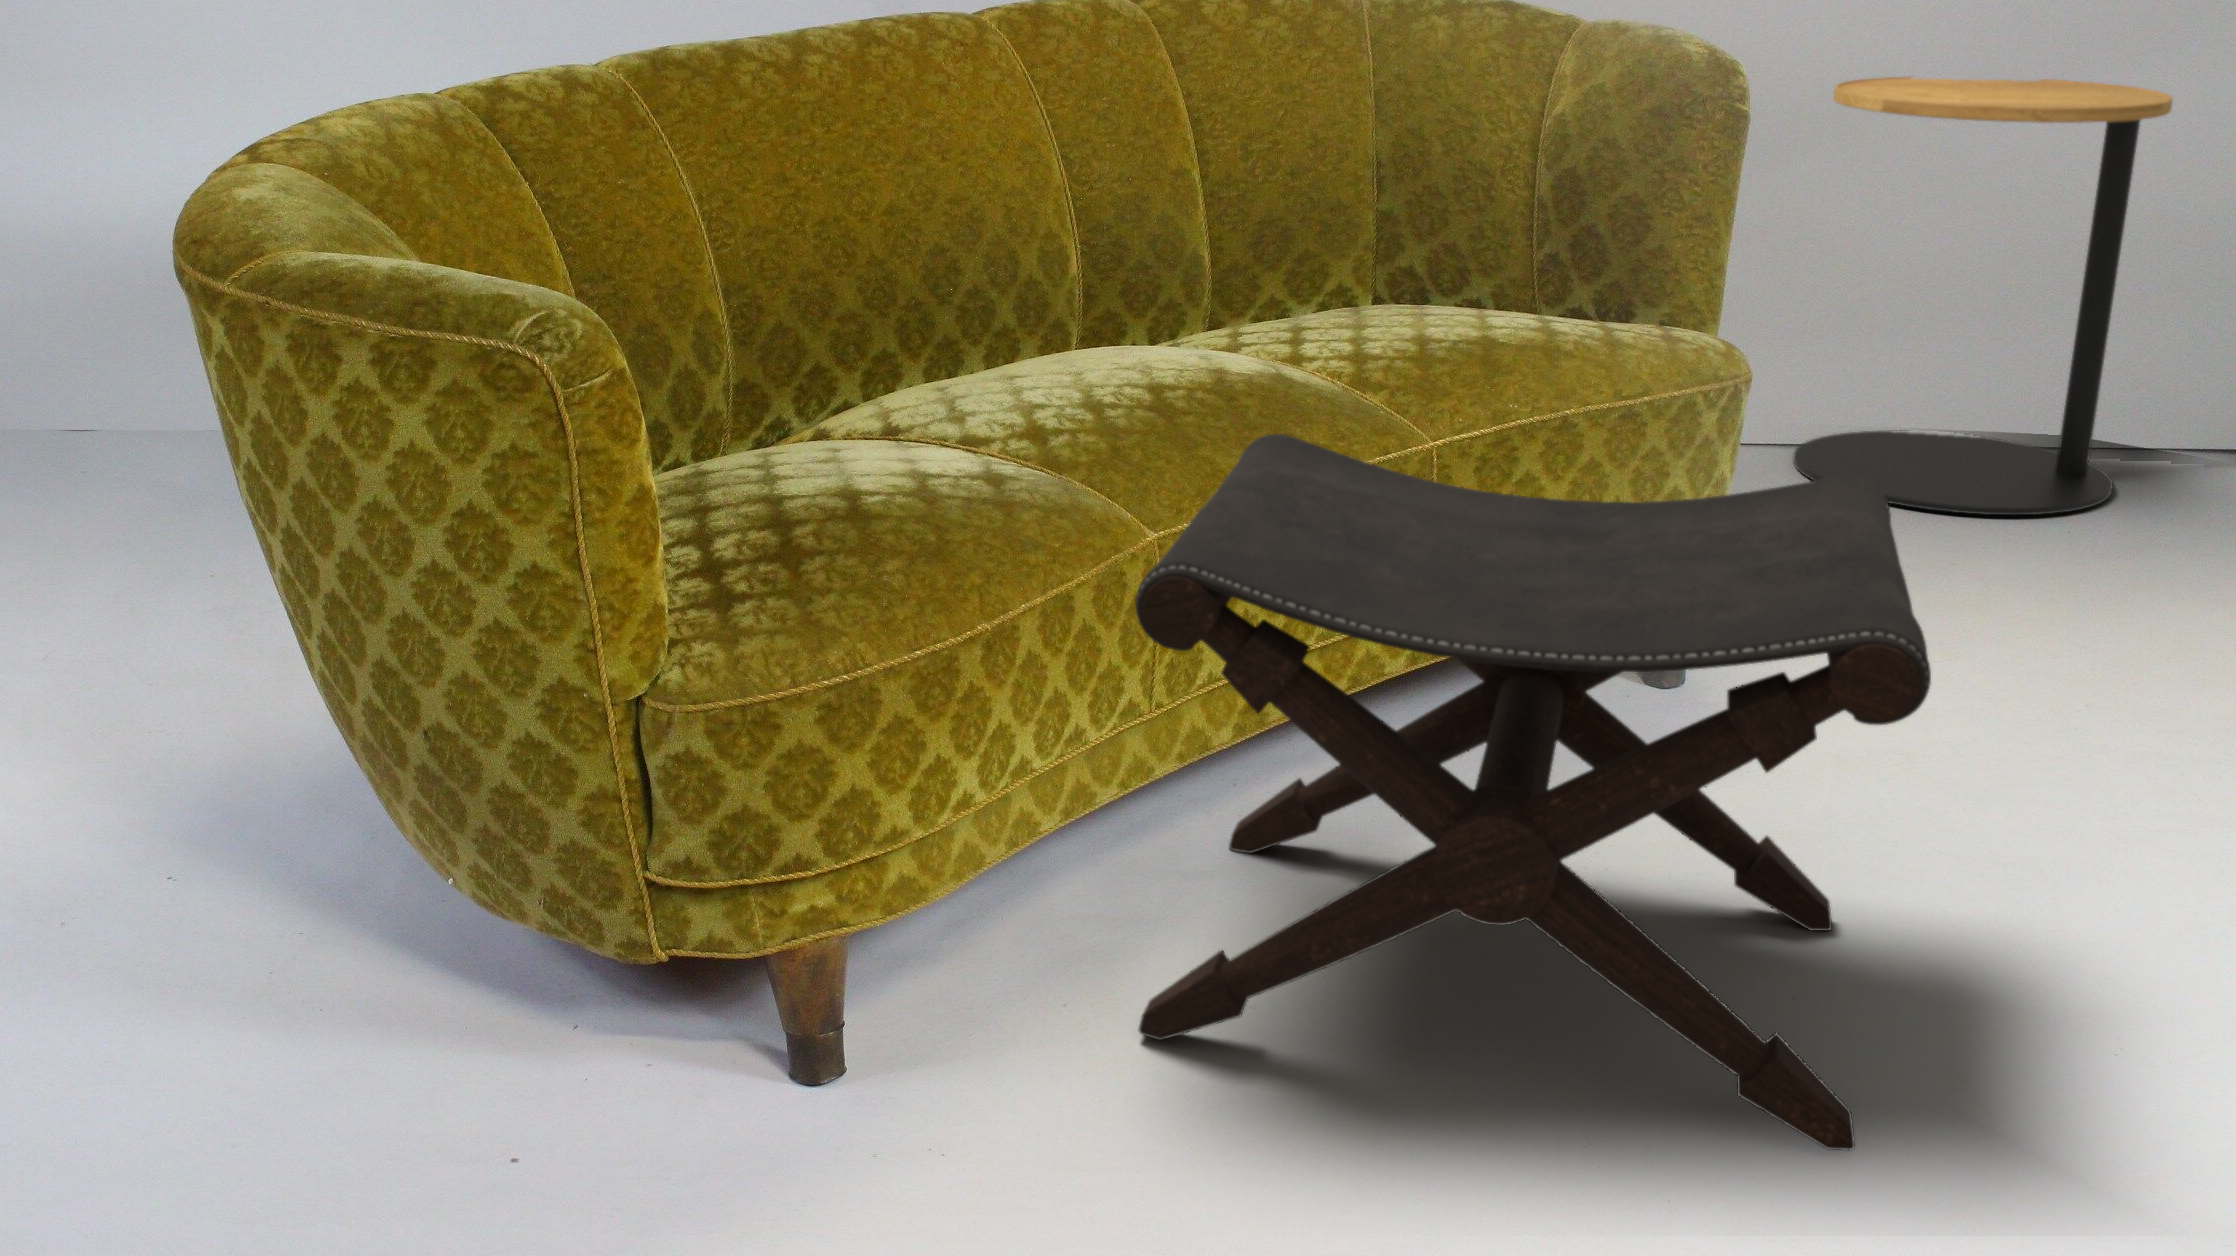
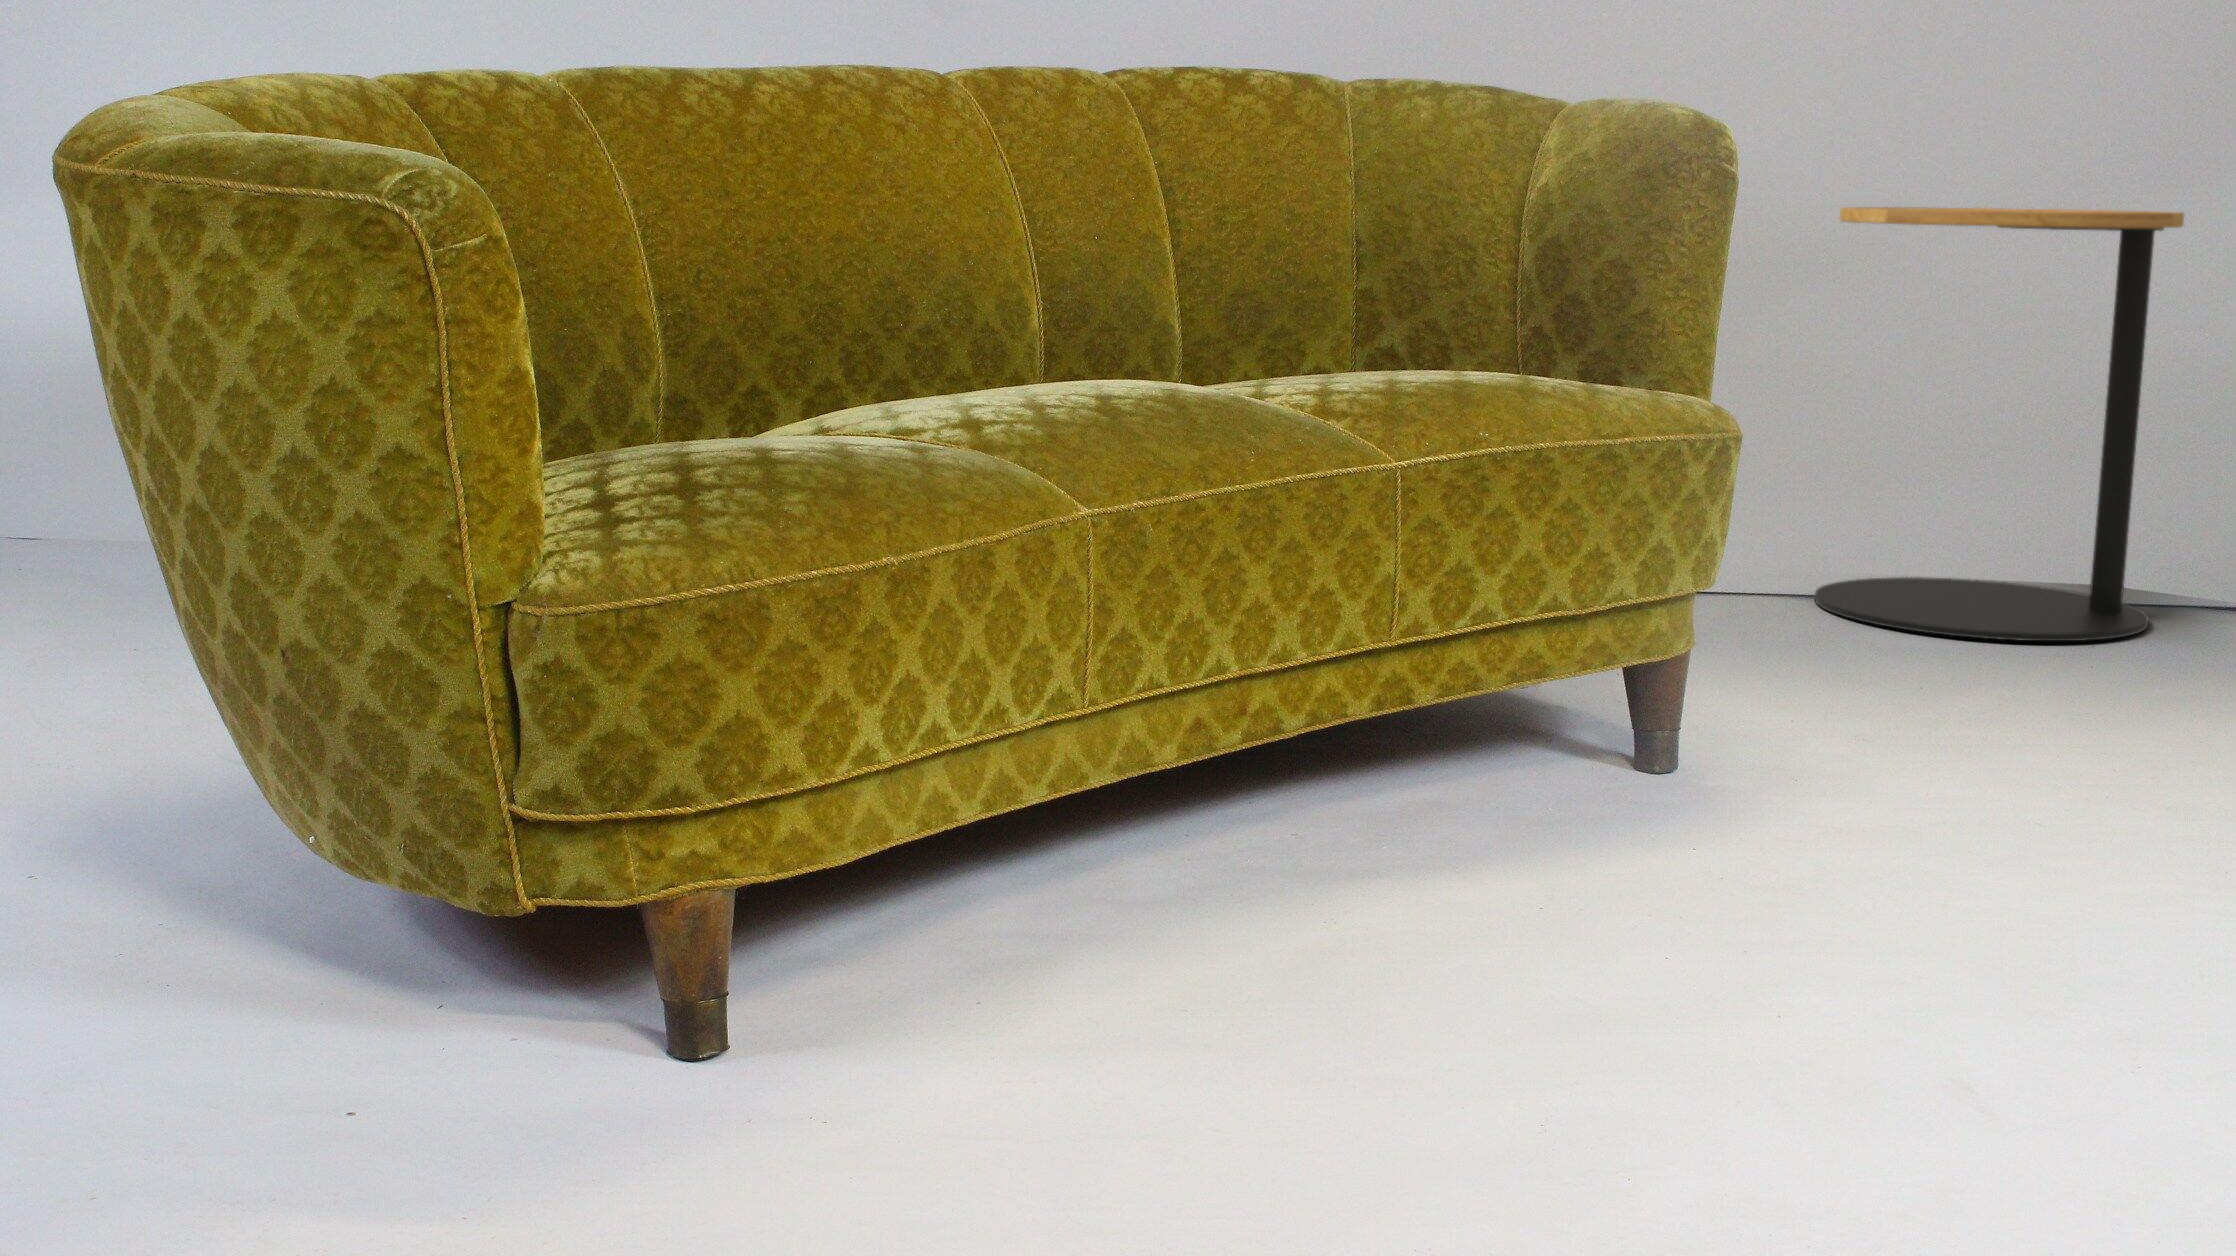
footstool: present [1135,434,1931,1150] -> none [1044,423,1875,1122]

